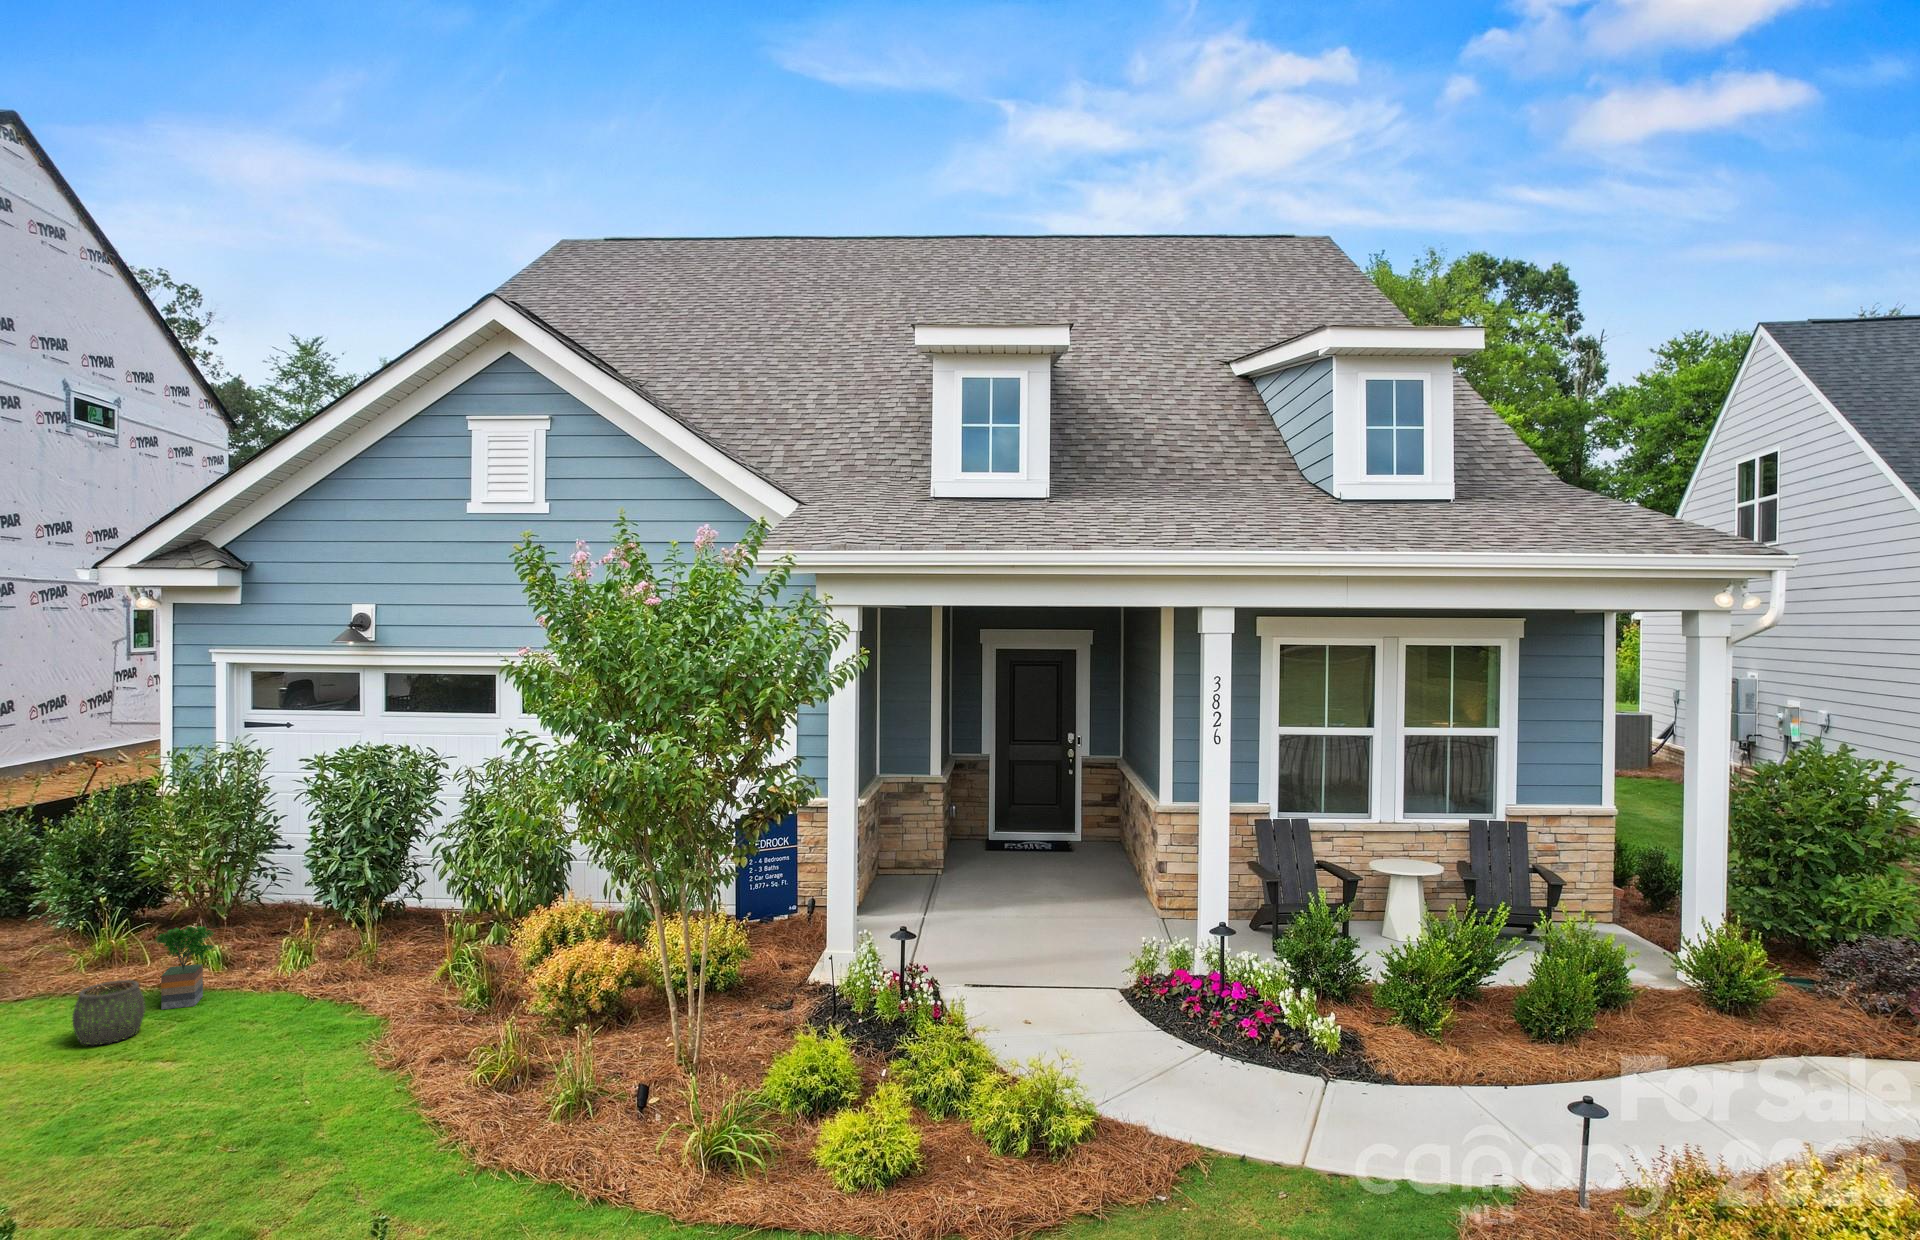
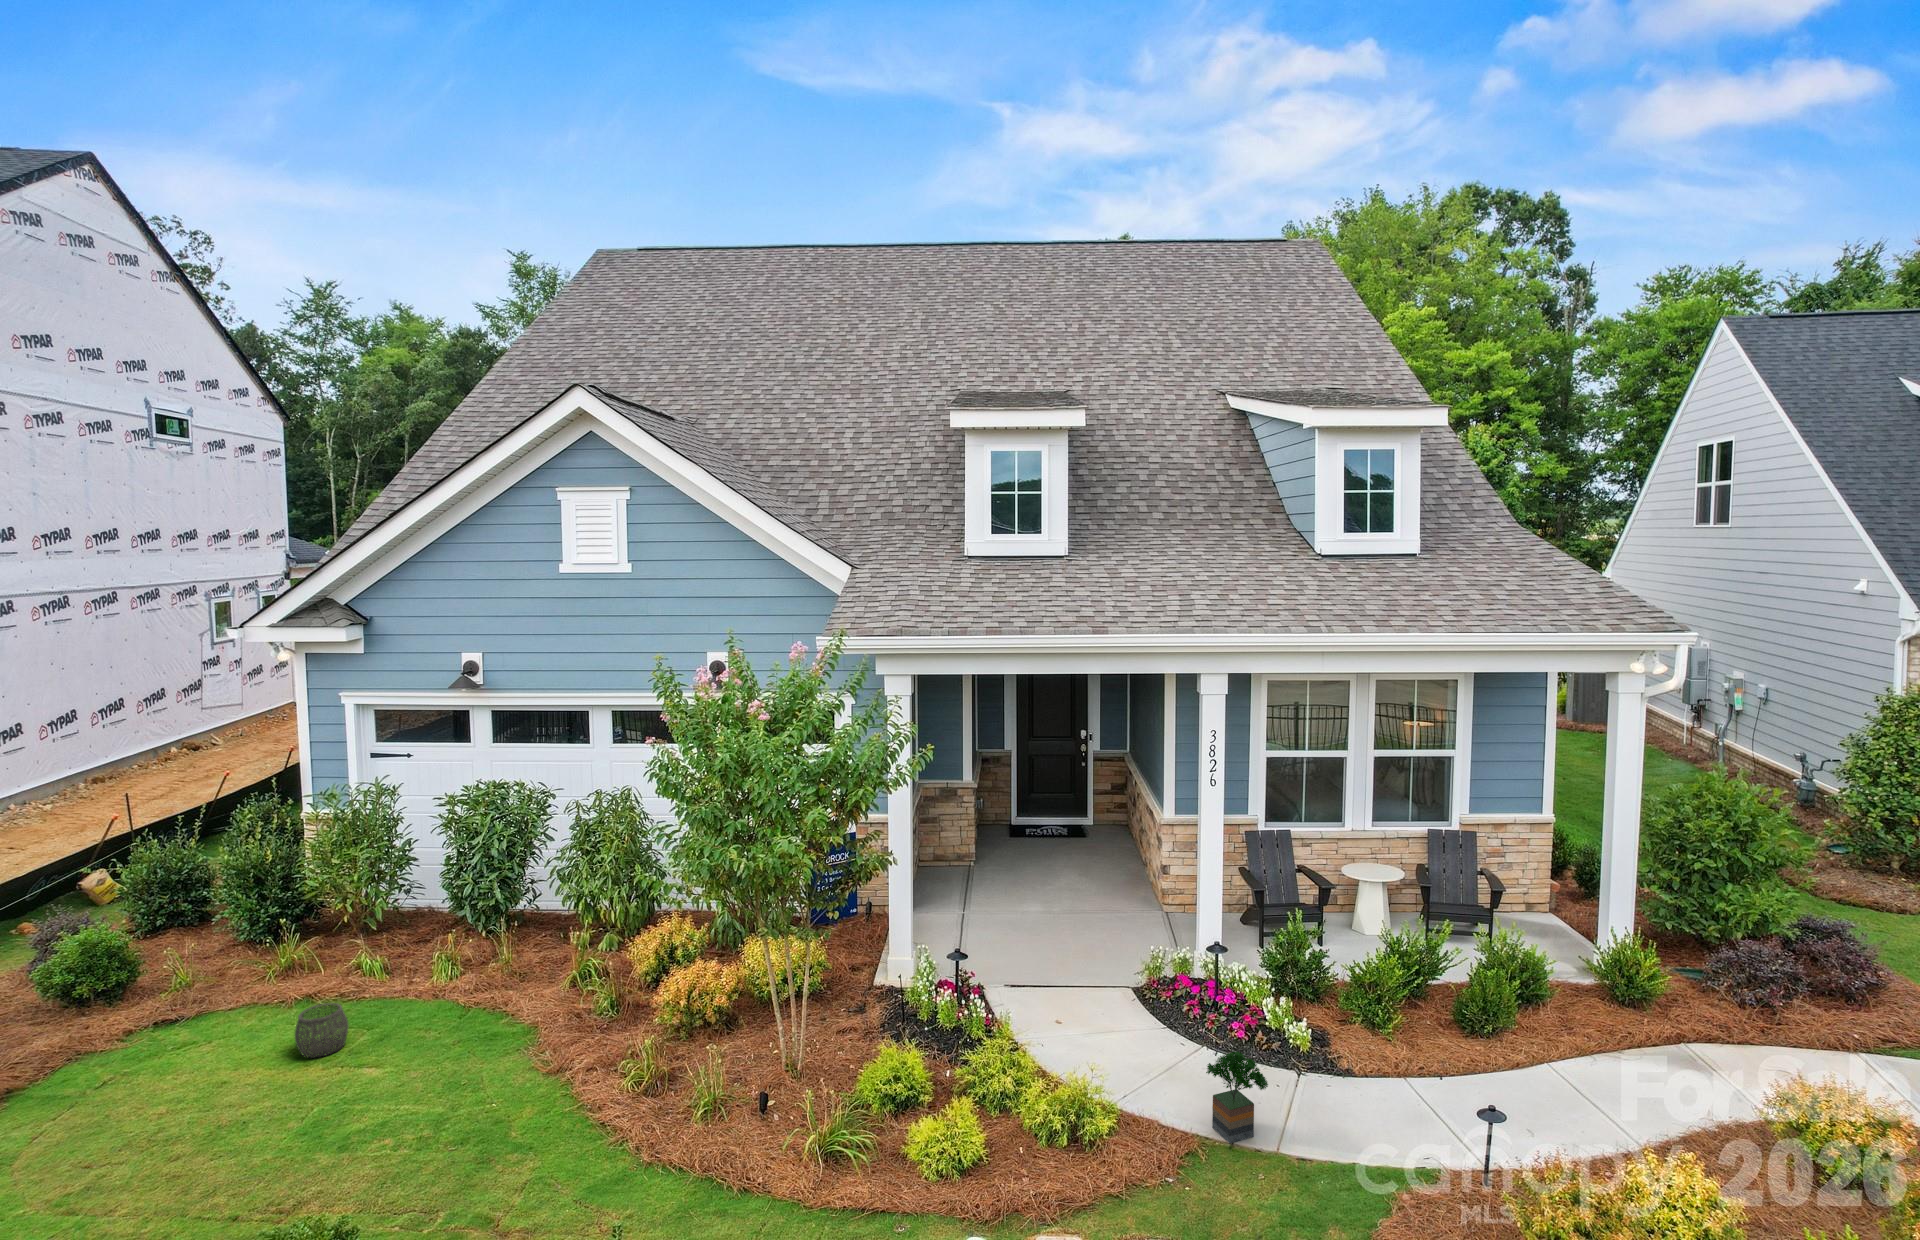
potted tree: present [156,926,214,1009] -> present [1206,1051,1268,1143]

